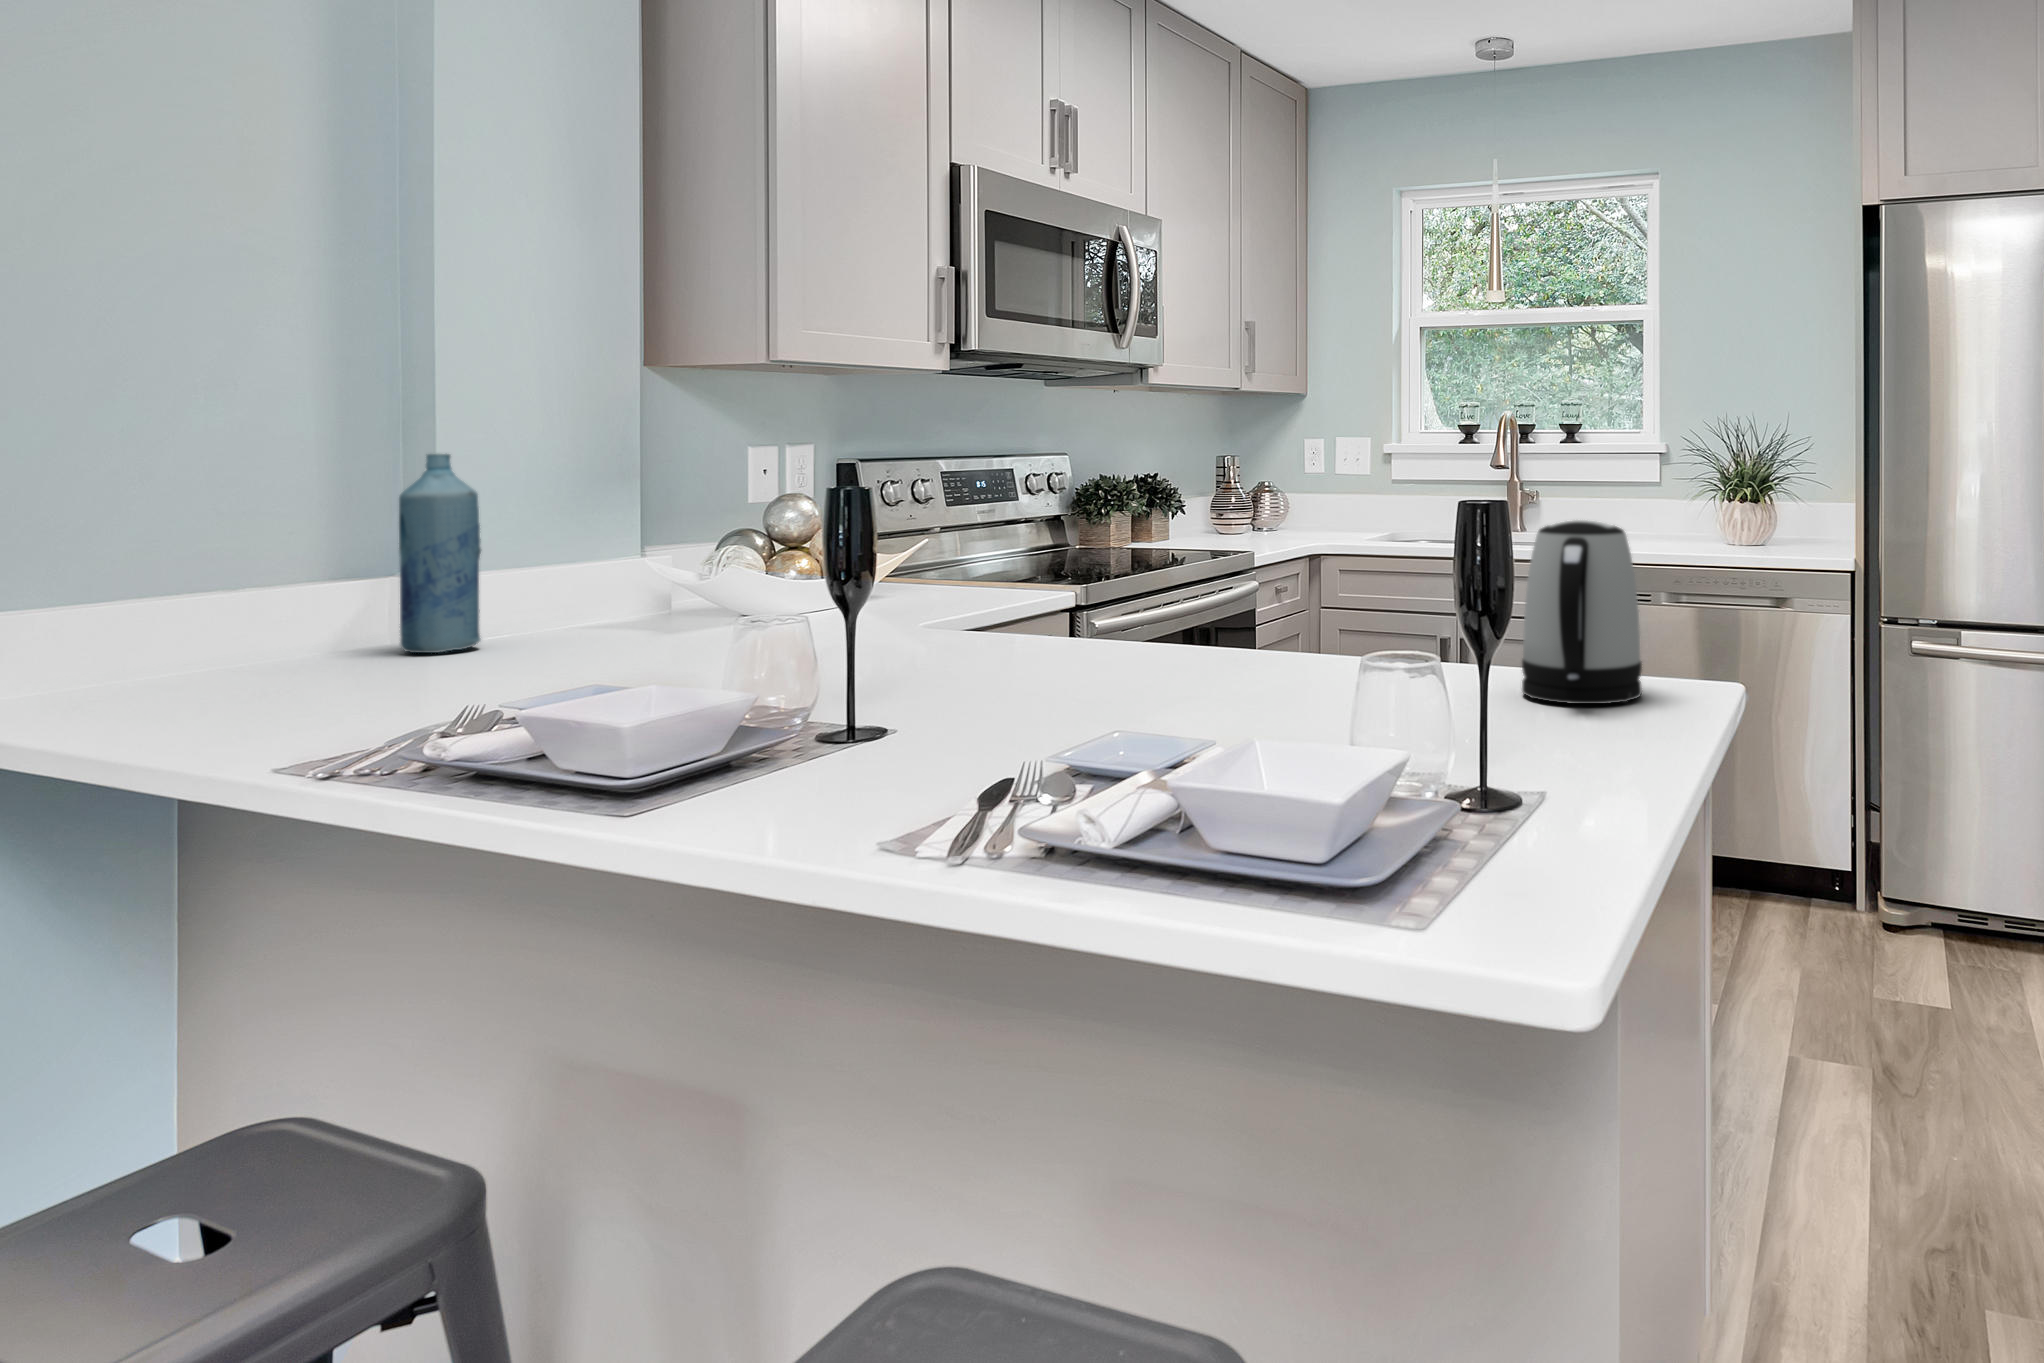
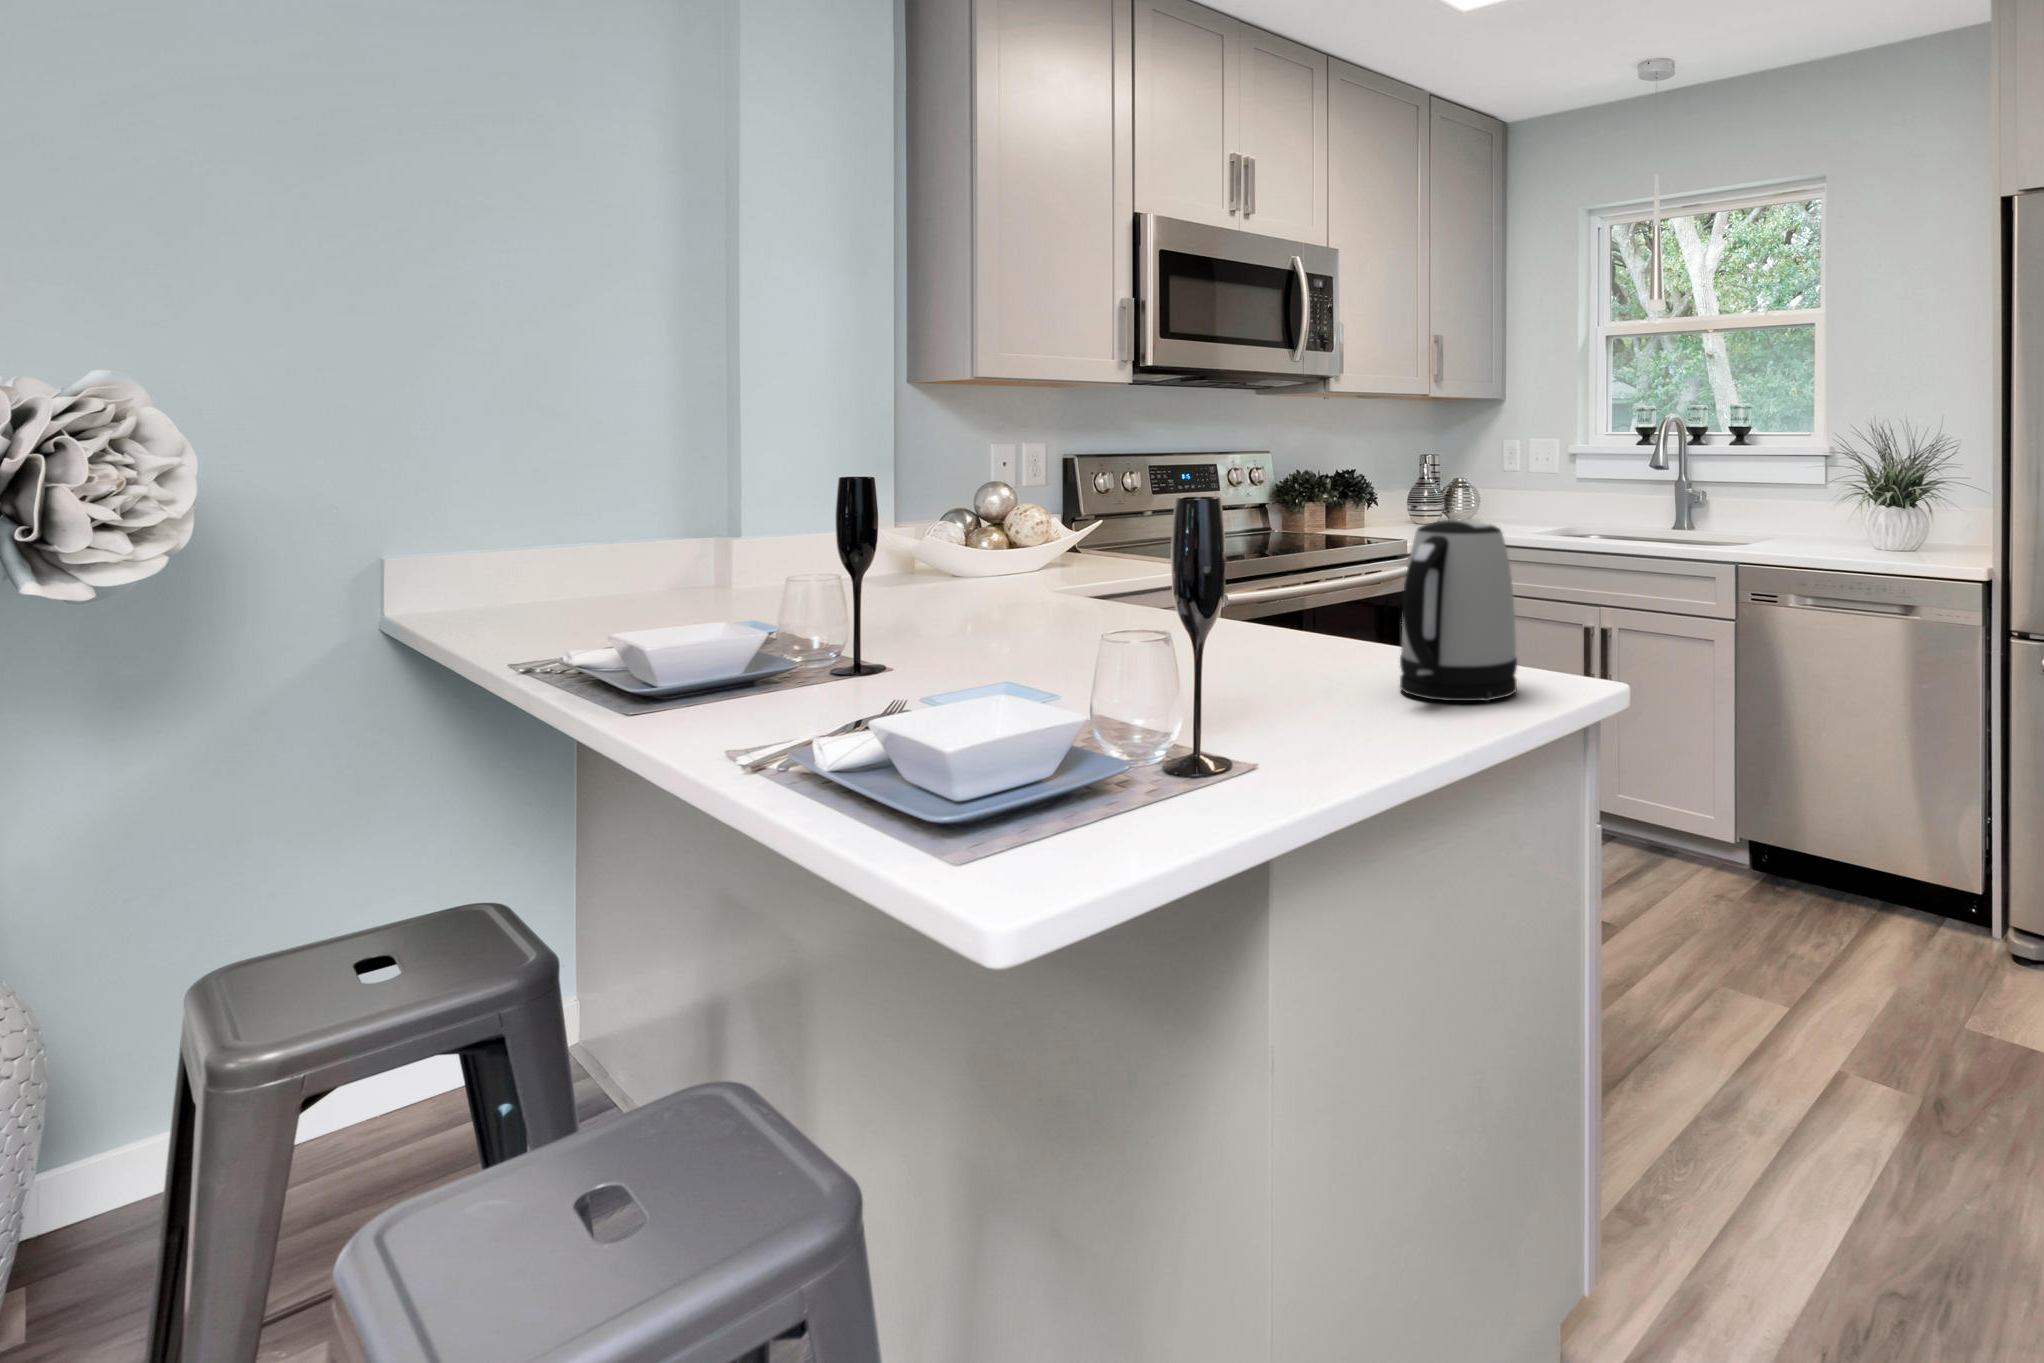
bottle: present [399,454,481,653] -> none [656,445,715,595]

